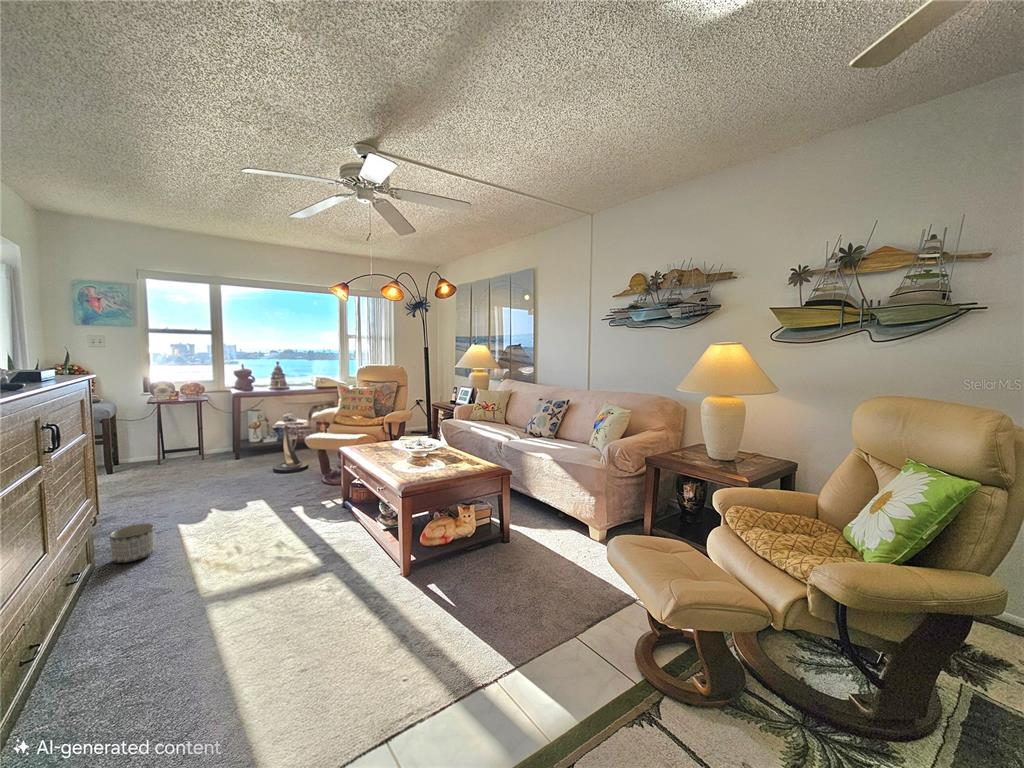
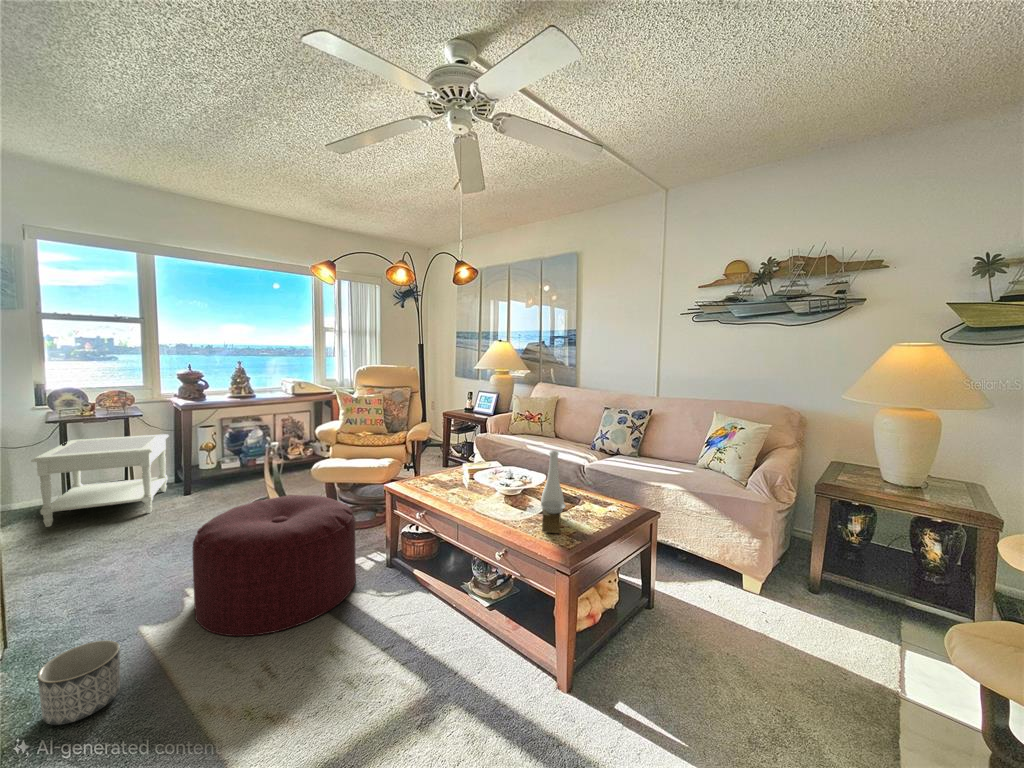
side table: none [135,415,228,473] -> present [31,434,169,527]
vase: none [409,422,436,476] -> present [541,451,566,533]
ottoman: none [208,453,319,535] -> present [193,495,356,636]

